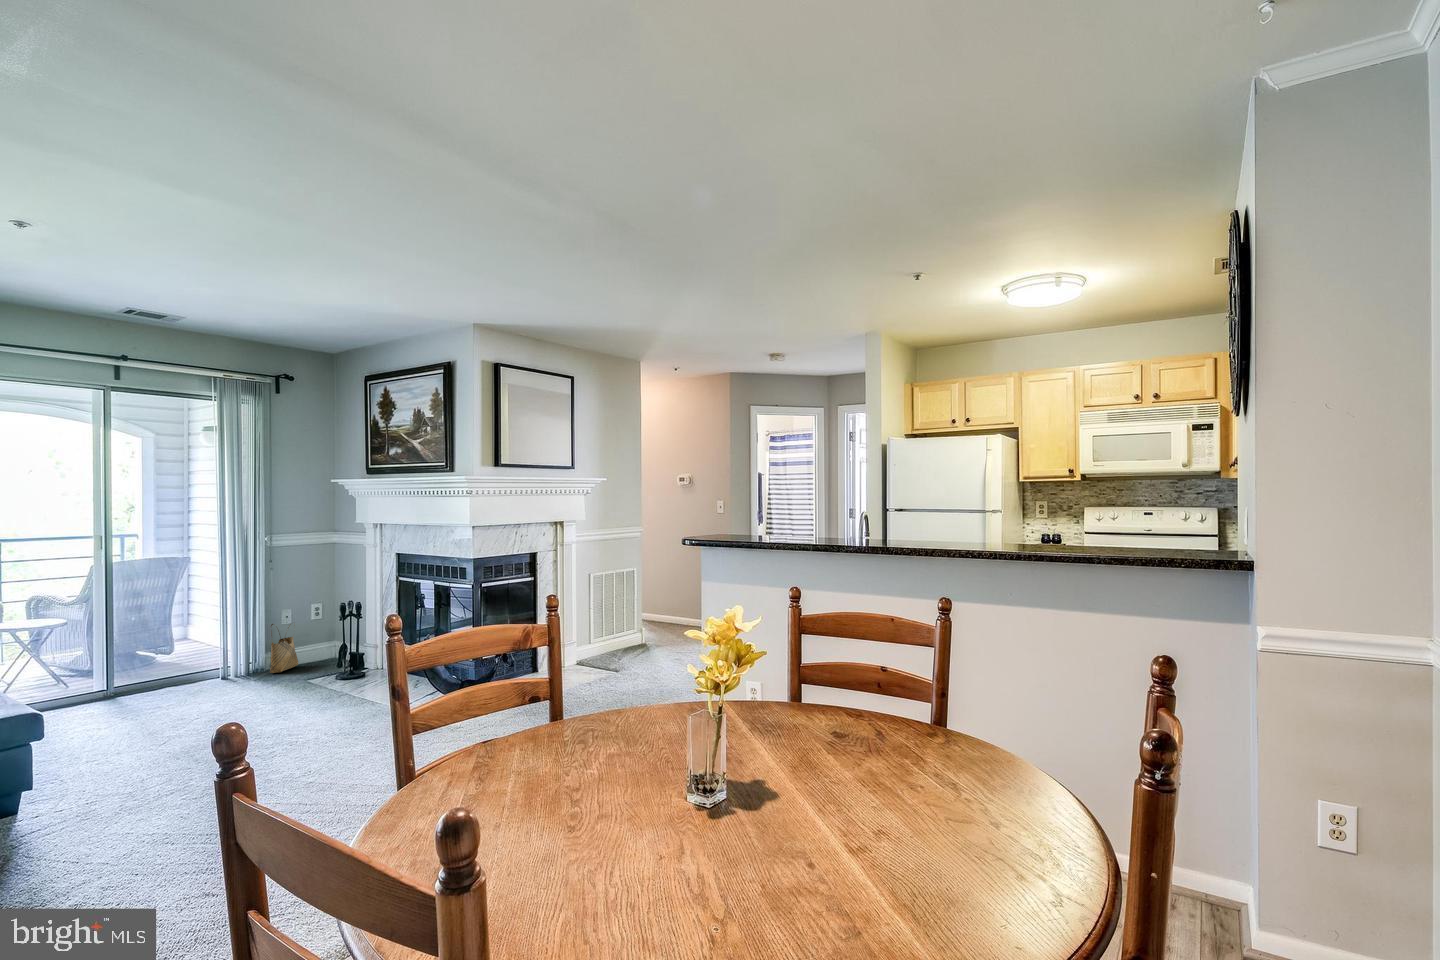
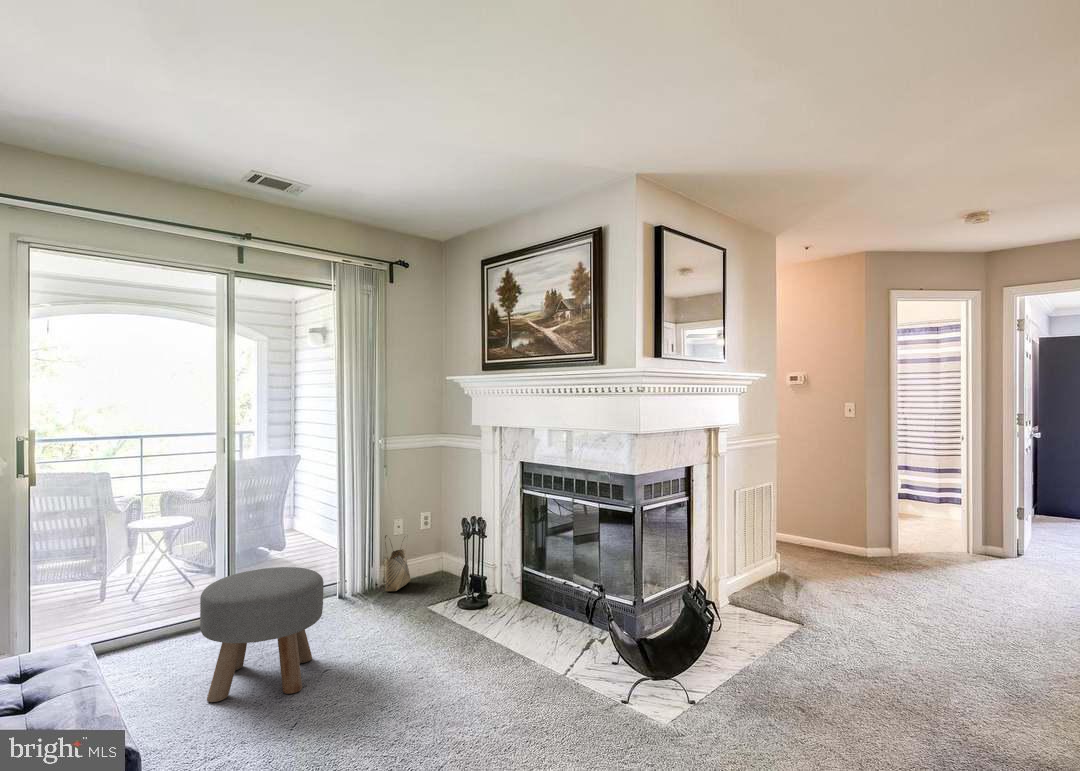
ottoman: none [74,642,192,744] -> present [200,567,324,702]

